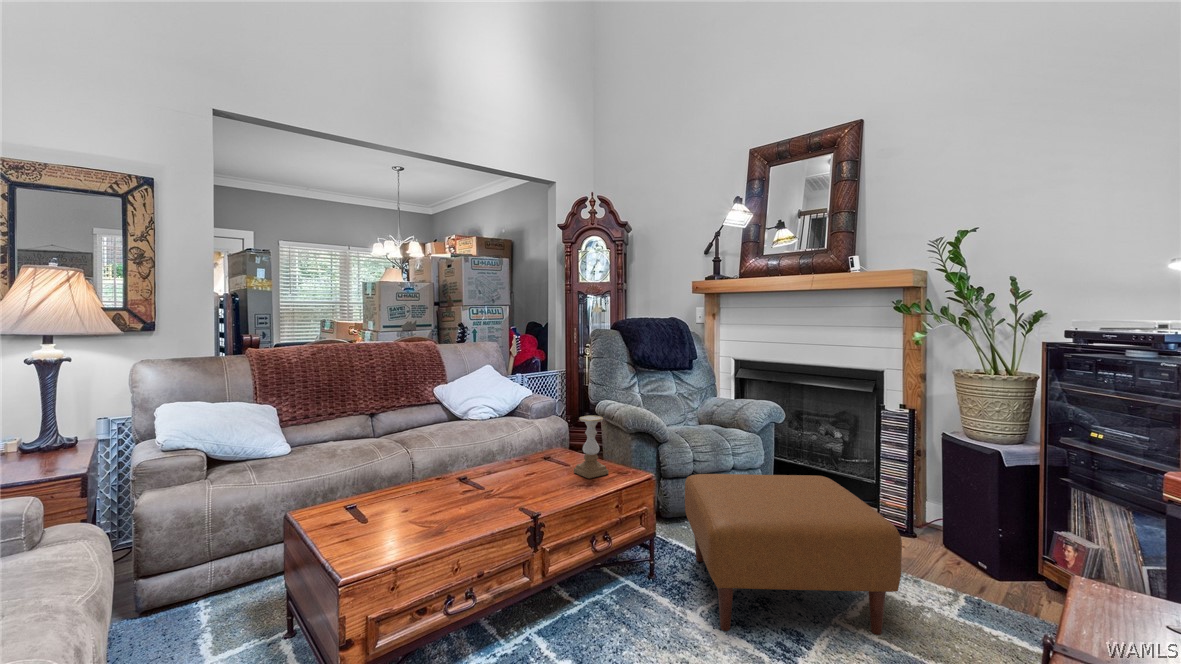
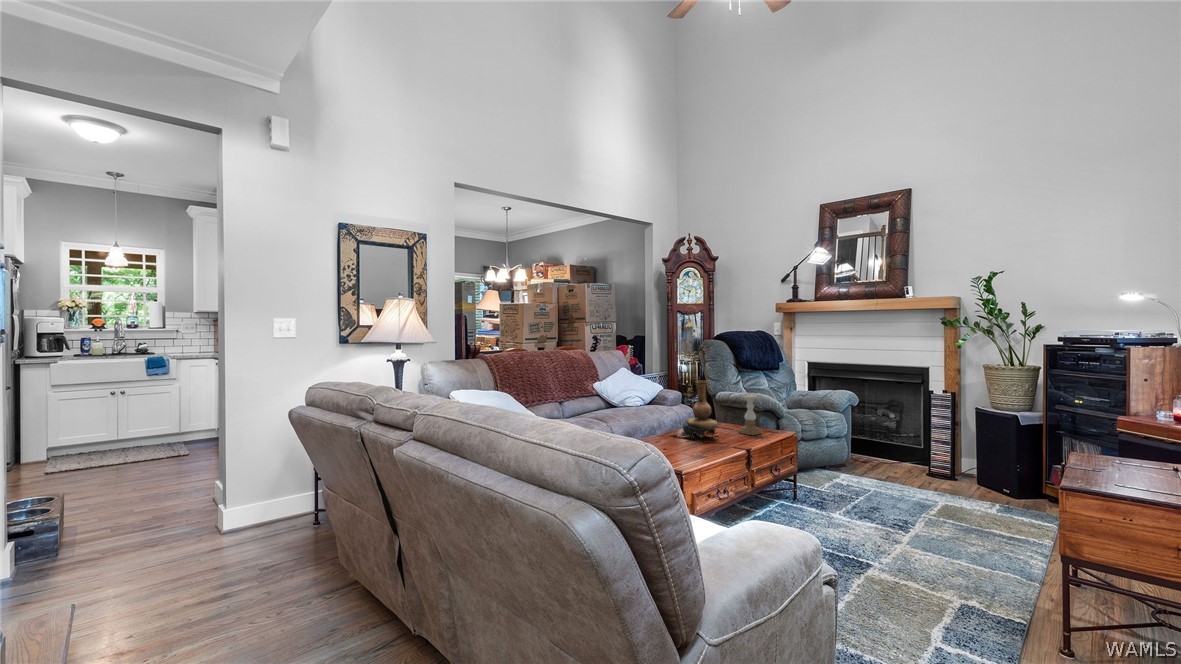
vase: none [478,395,538,490] -> present [681,381,718,439]
ottoman: present [685,474,902,635] -> none [807,435,963,522]

